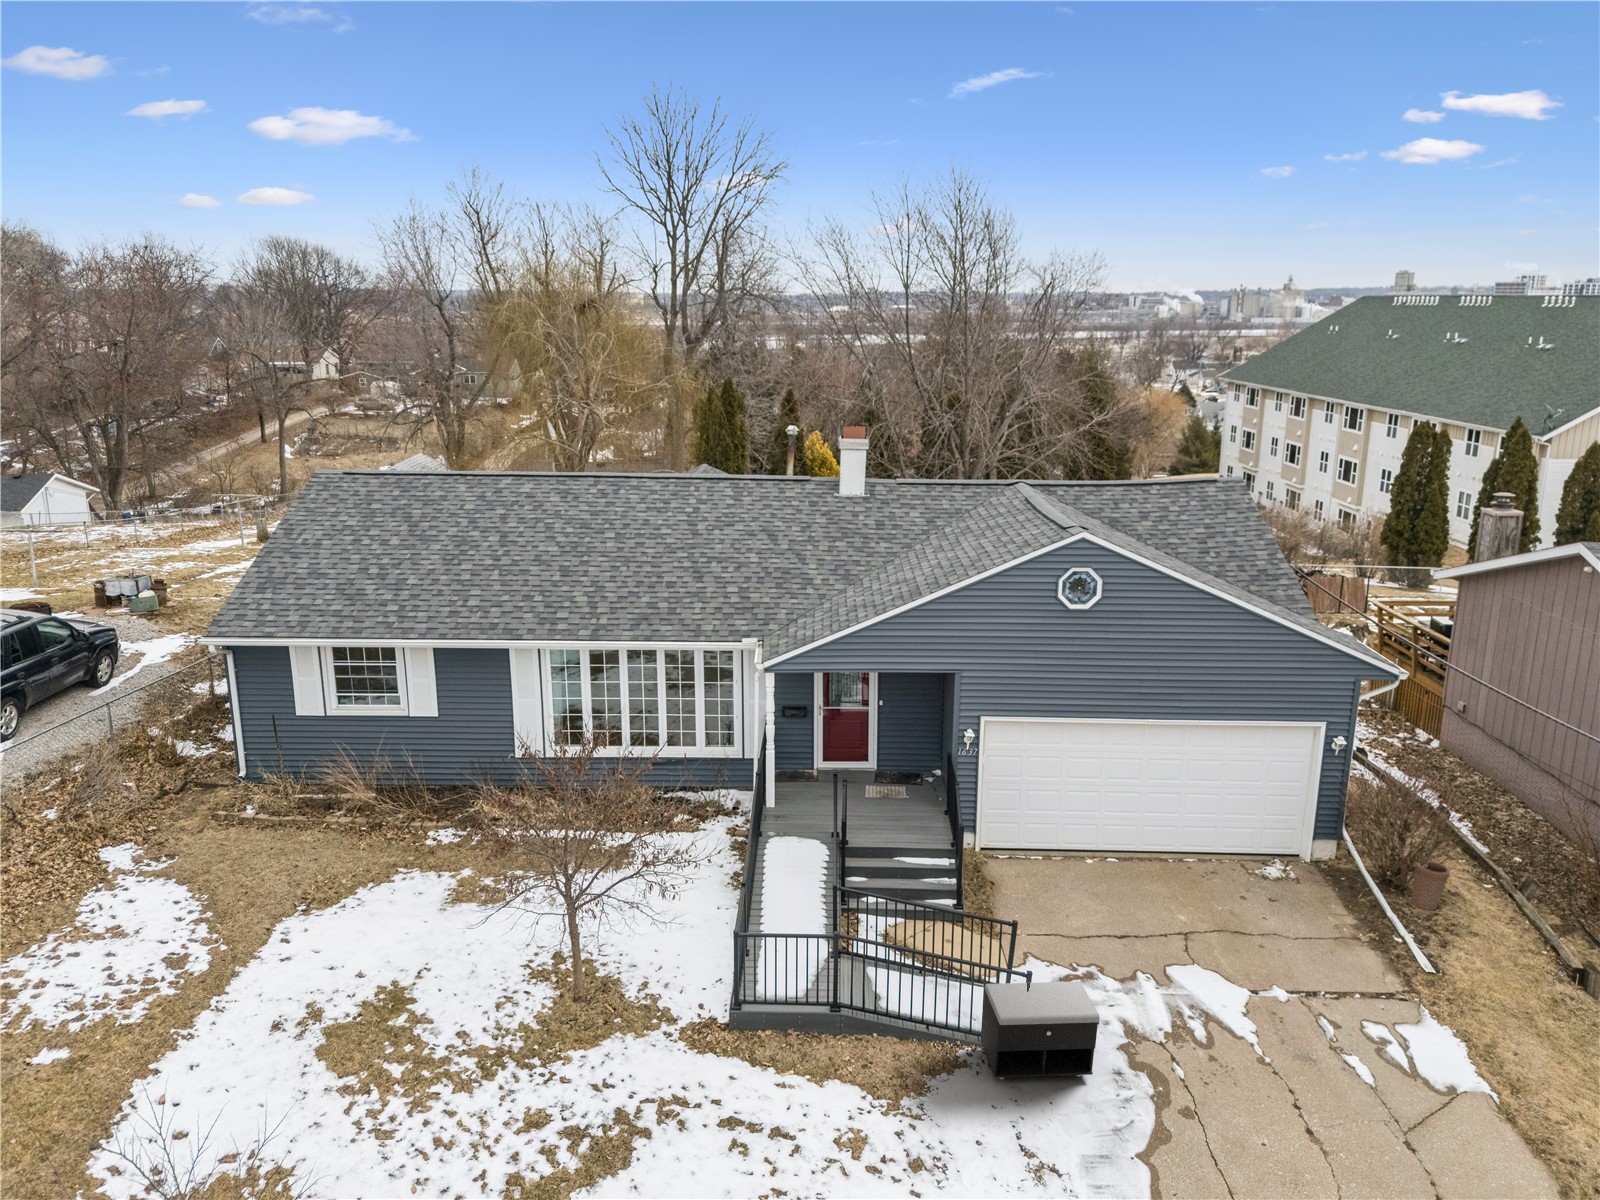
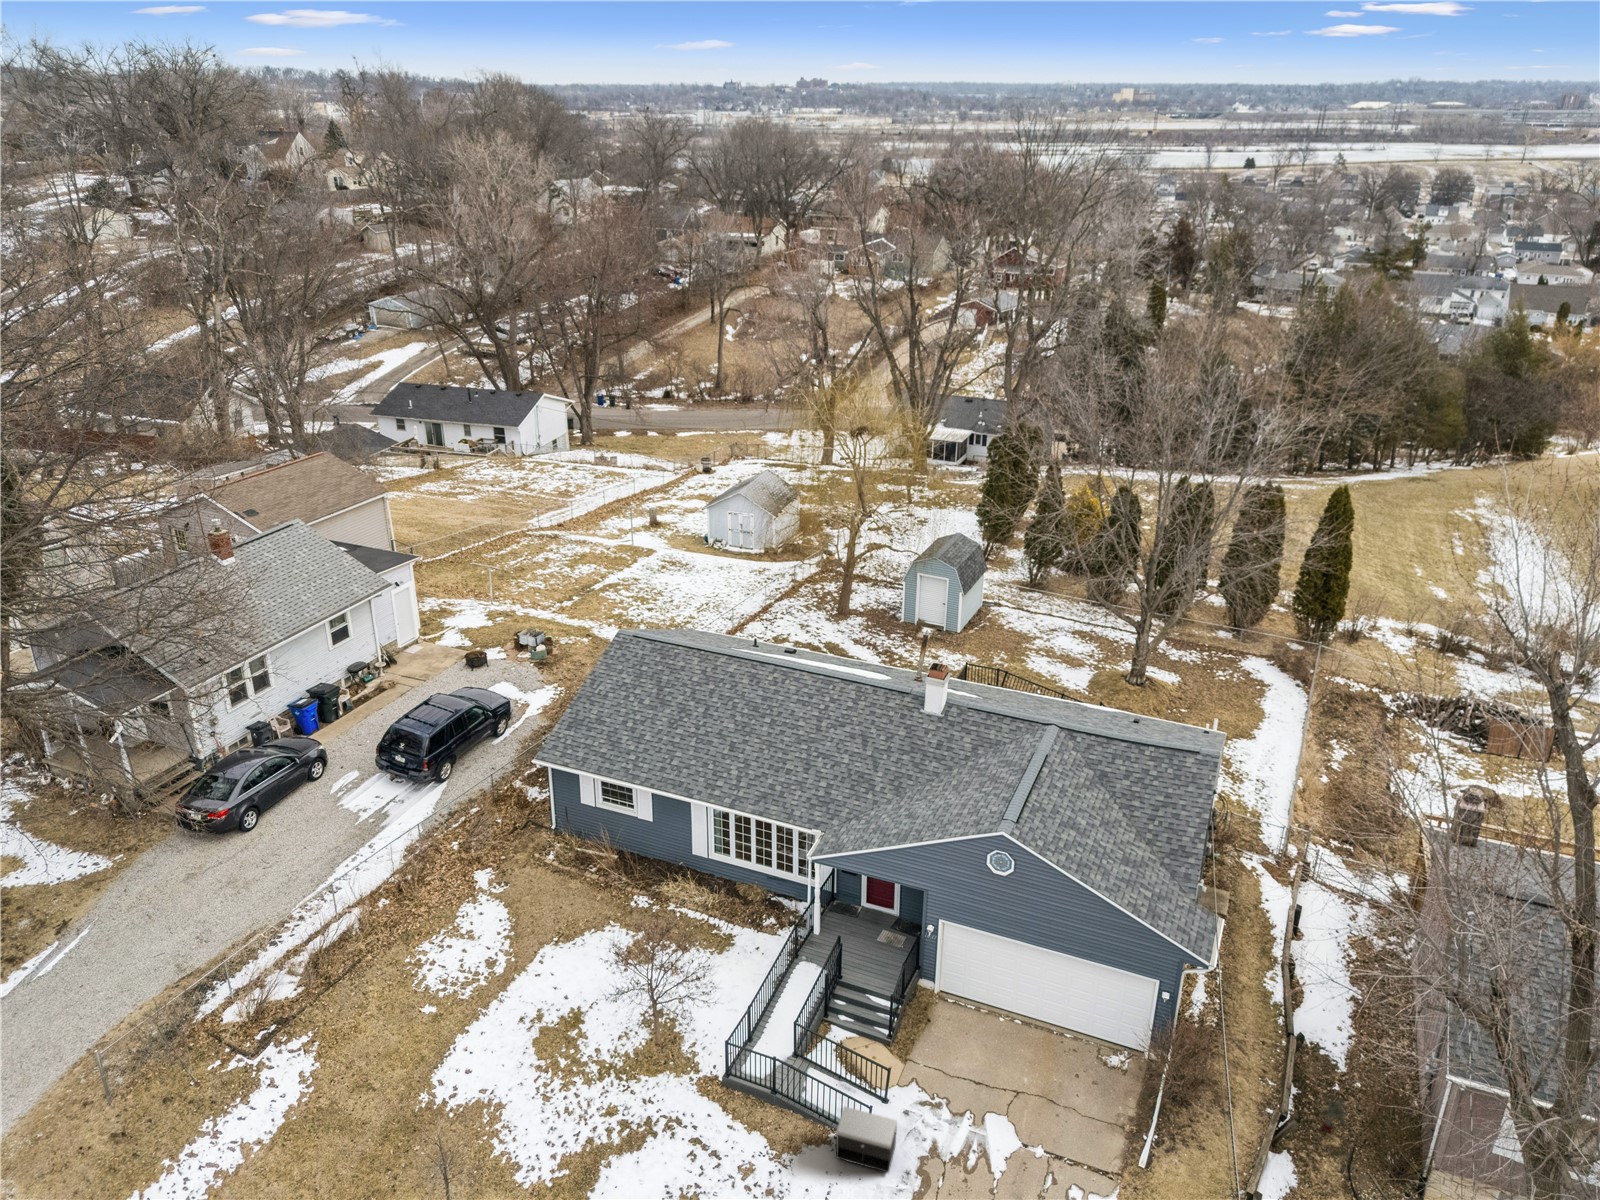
potted tree: none [1543,830,1586,891] -> present [1322,1097,1348,1132]
basket: present [1411,861,1450,910] -> none [1203,1087,1230,1122]

